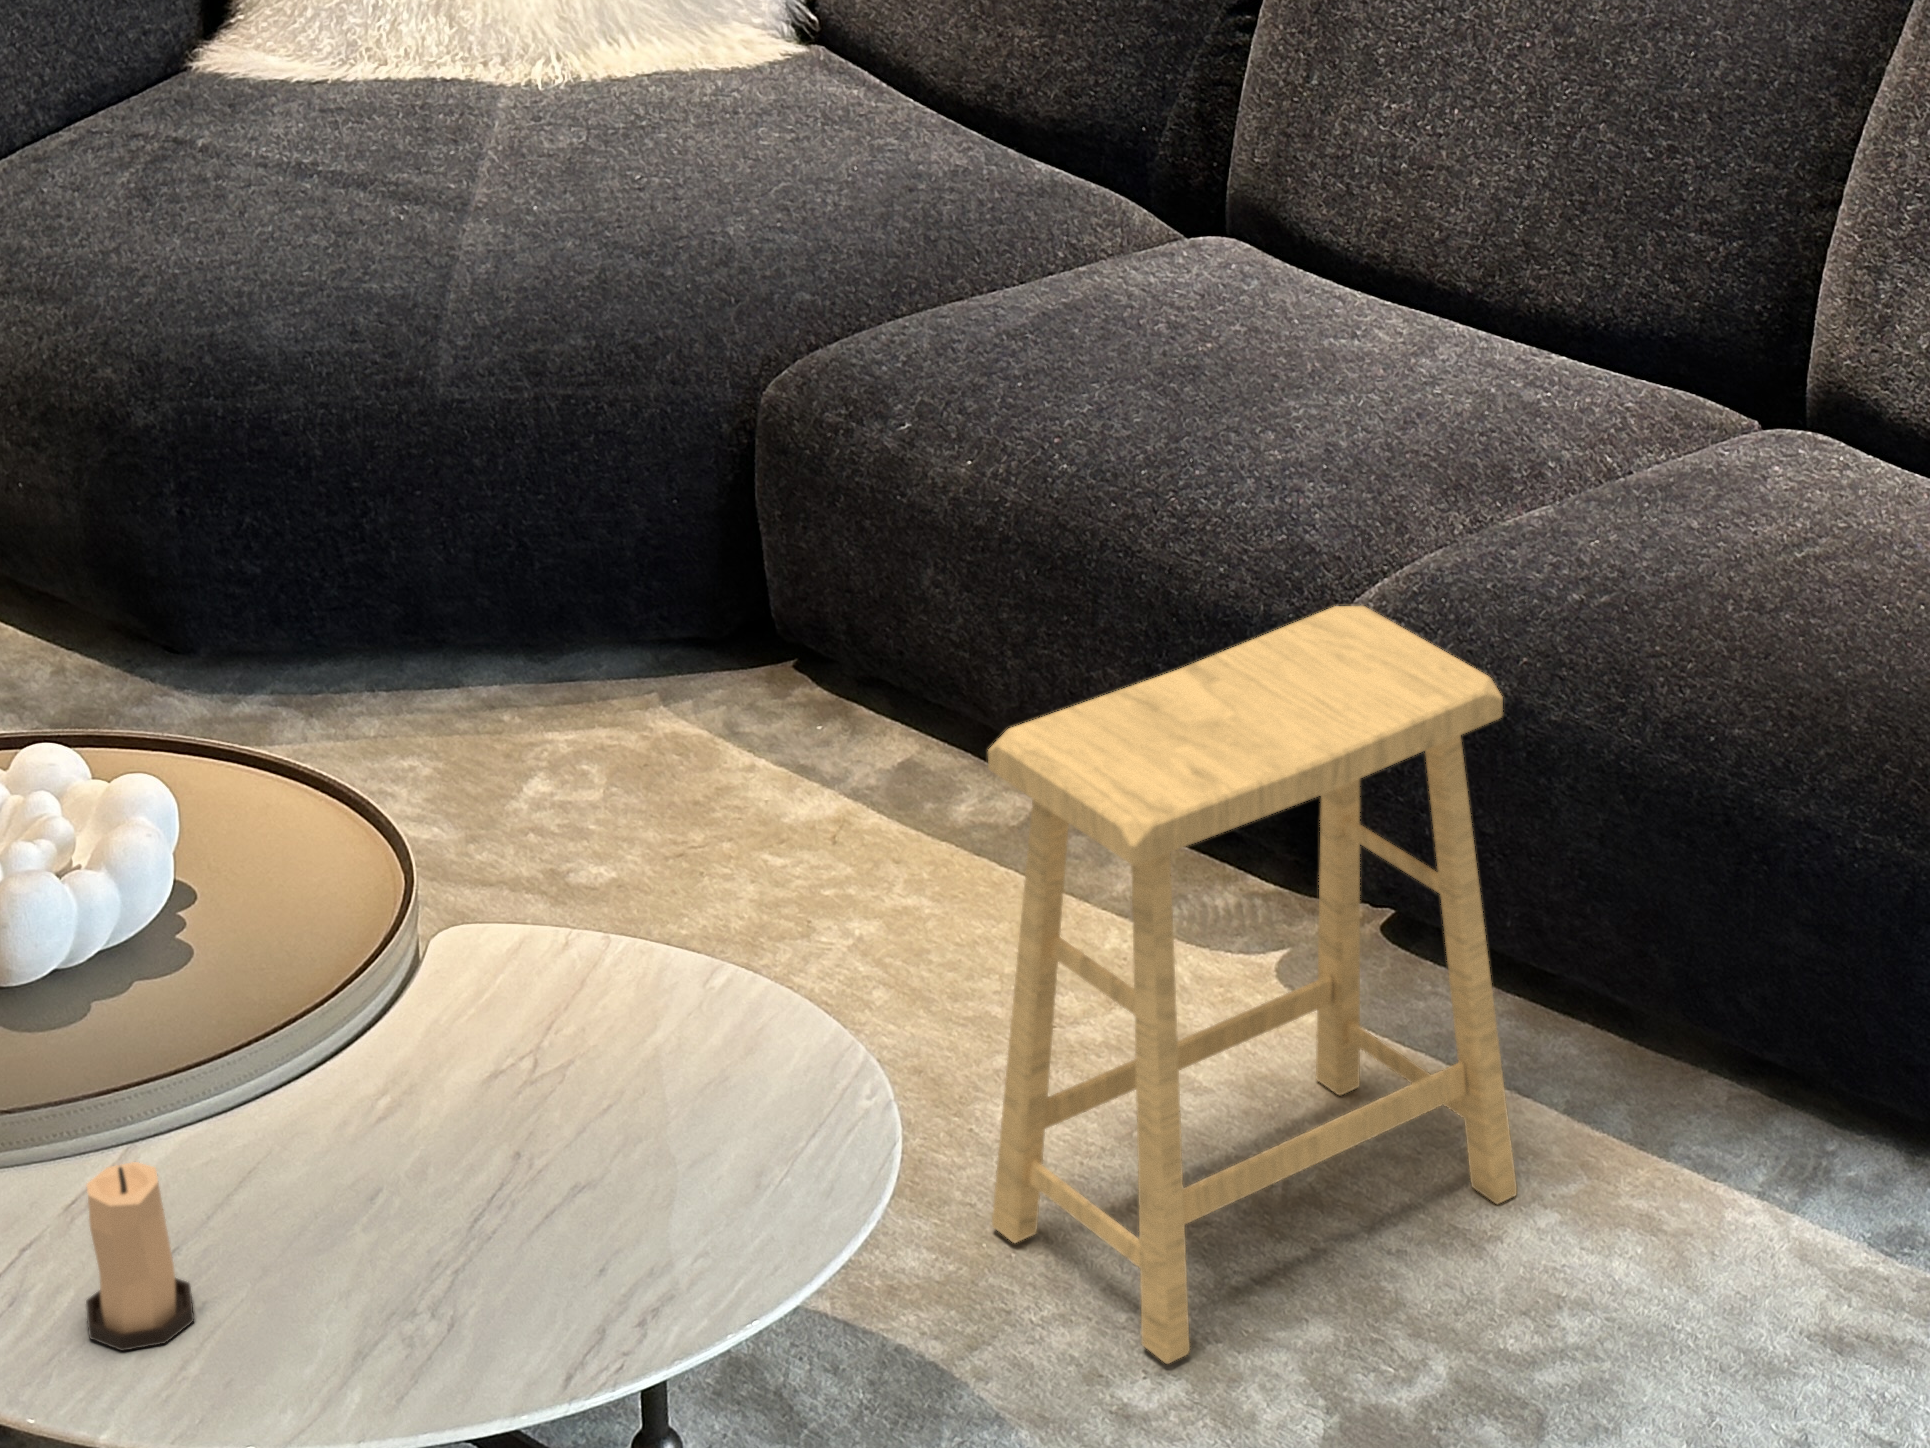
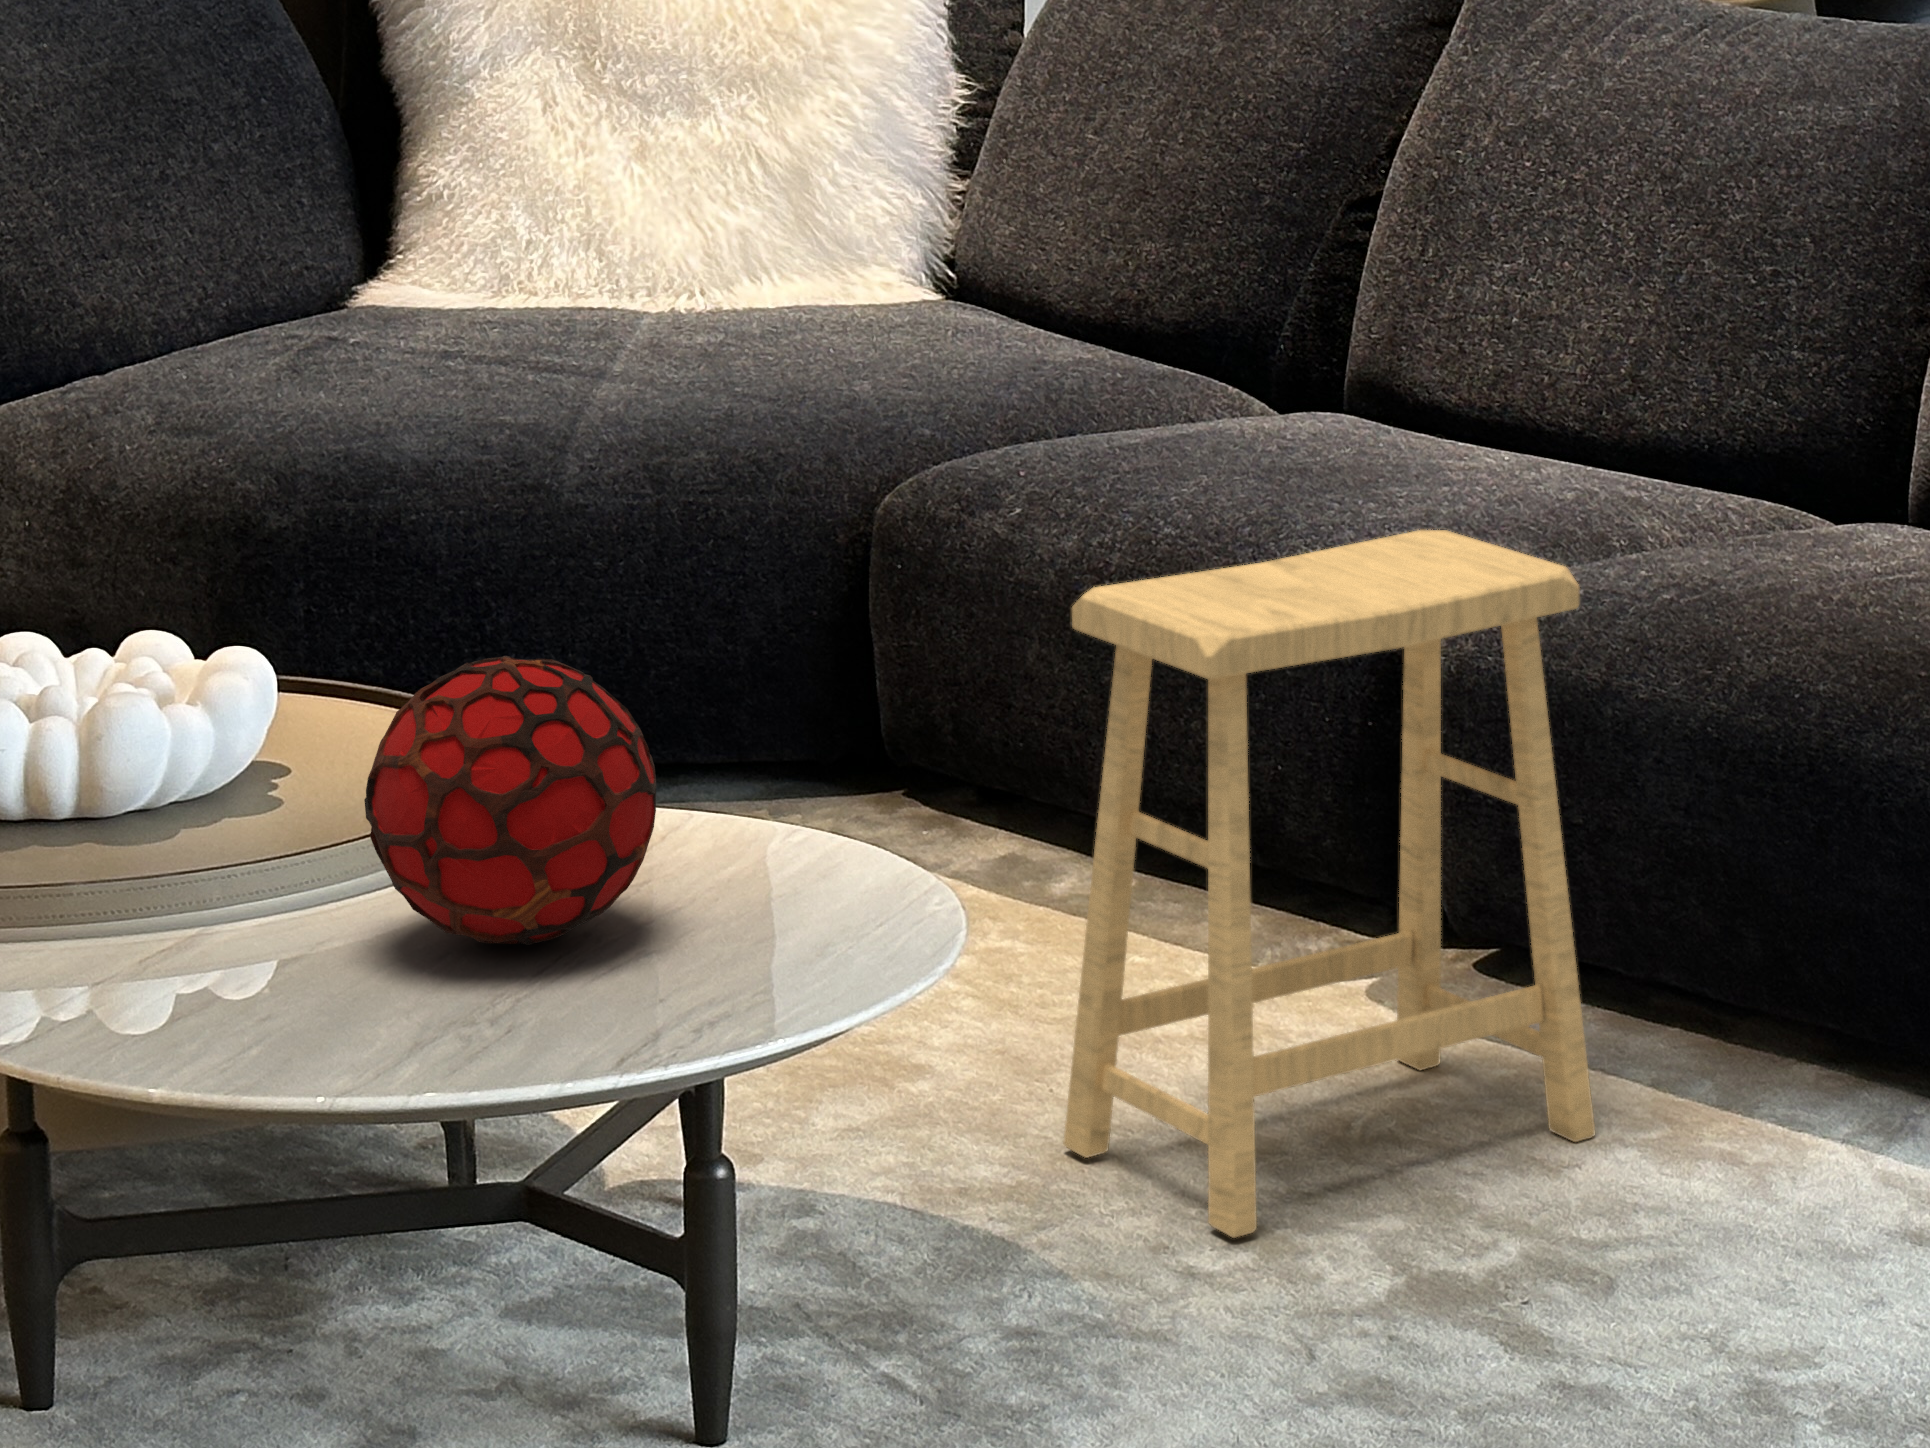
decorative orb: none [282,921,579,1222] -> present [364,656,656,945]
candle: present [86,1162,194,1351] -> none [158,831,262,1022]

